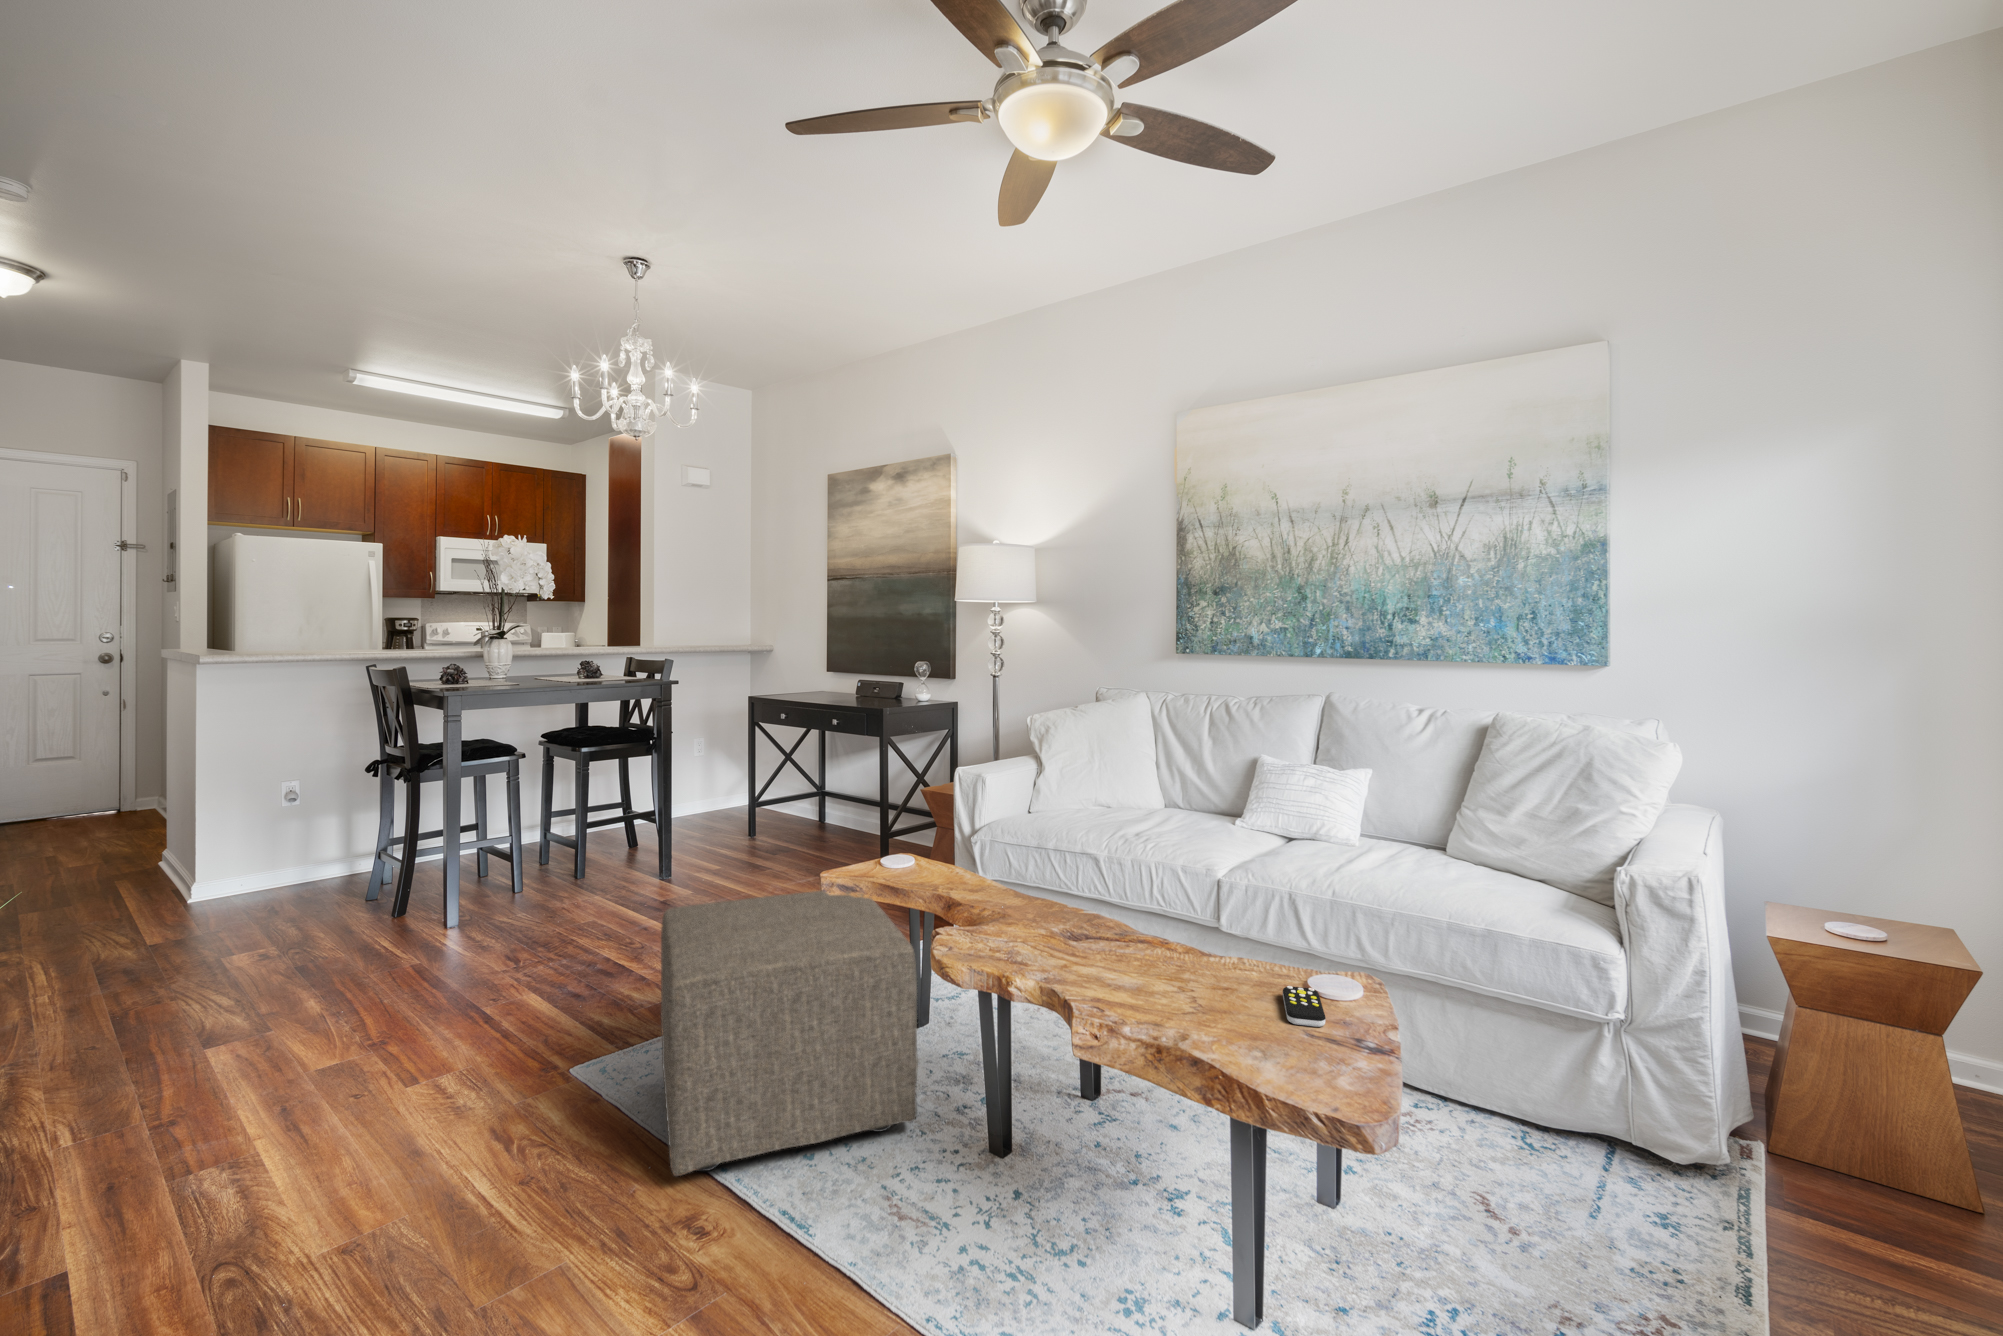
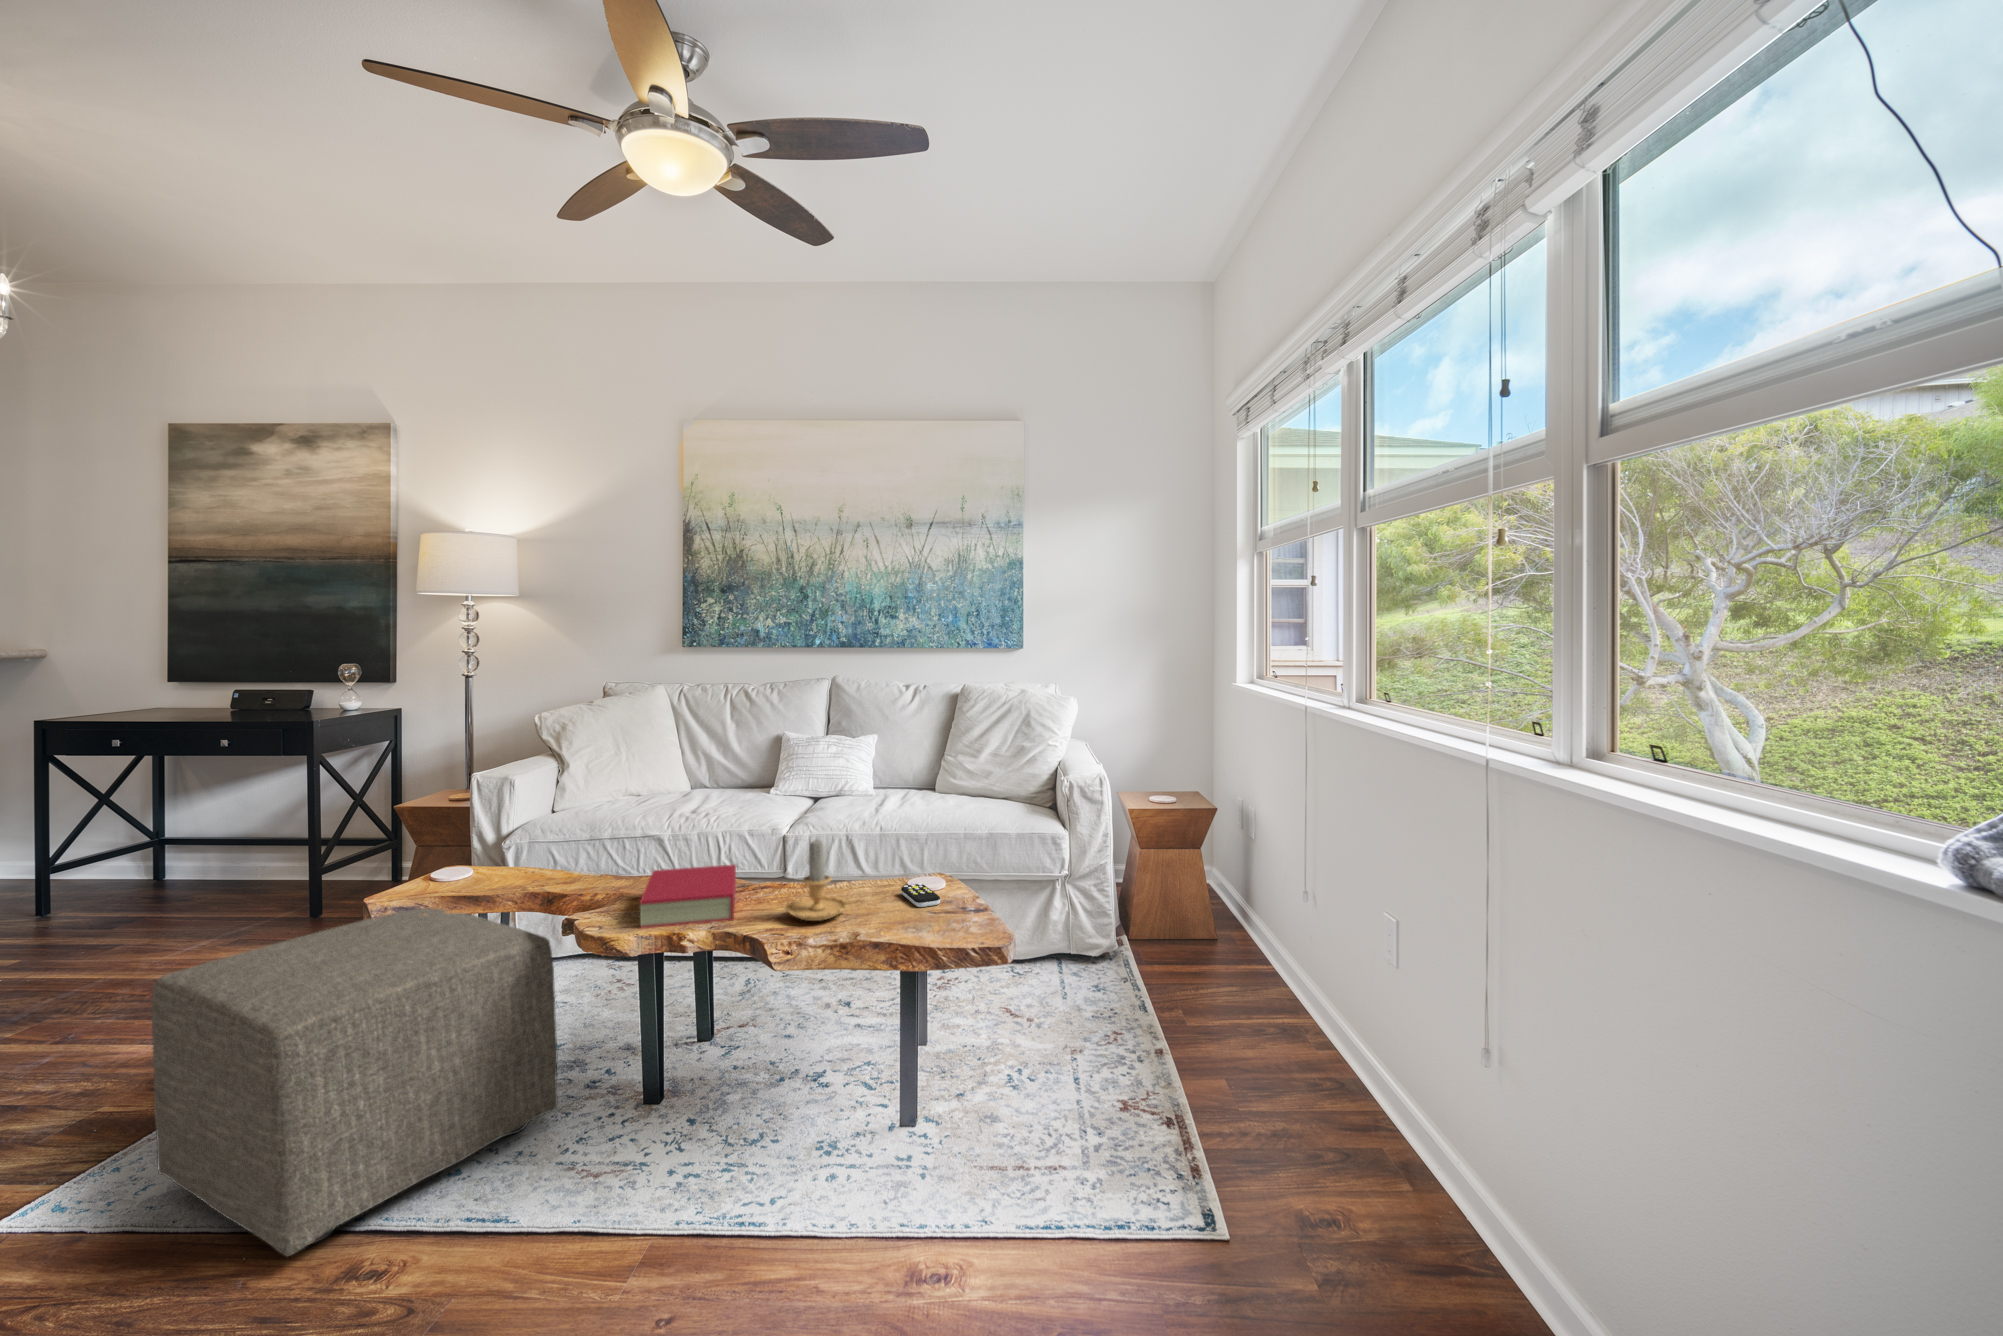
book: none [974,898,1104,978] -> present [640,865,736,929]
candle: none [1116,900,1212,1007] -> present [786,840,854,921]

